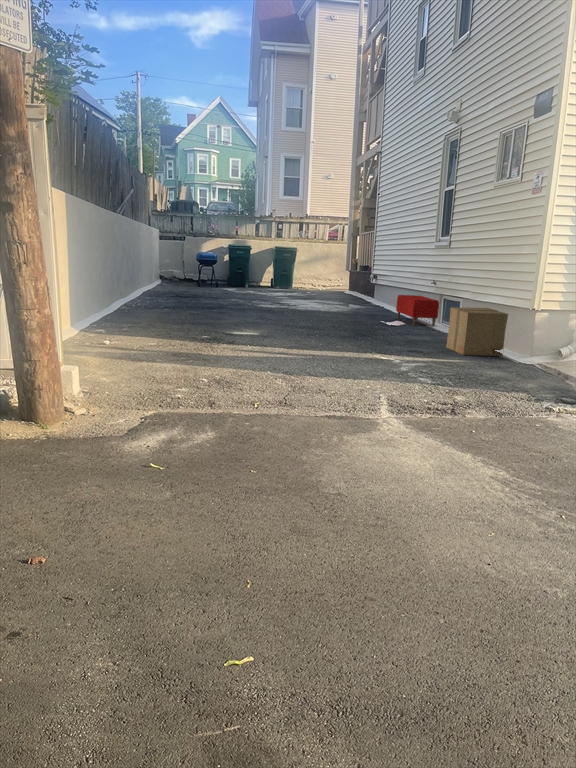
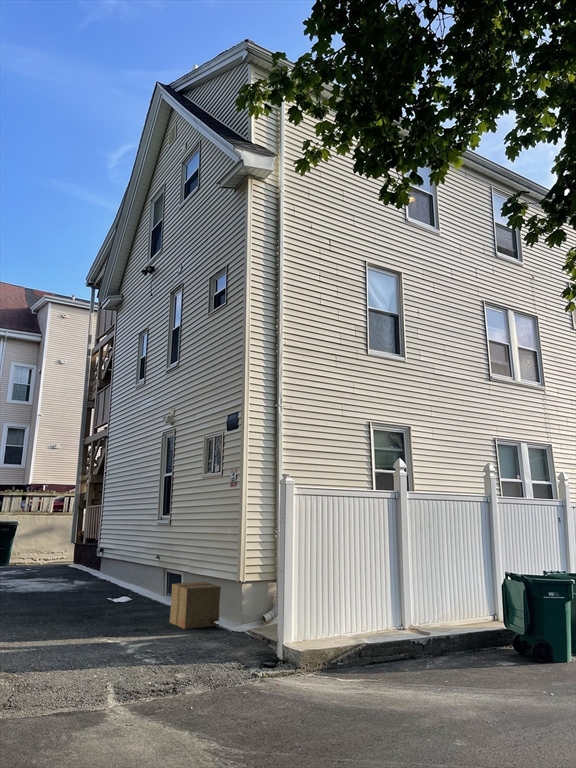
bench: present [396,295,439,326] -> none [122,570,163,601]

